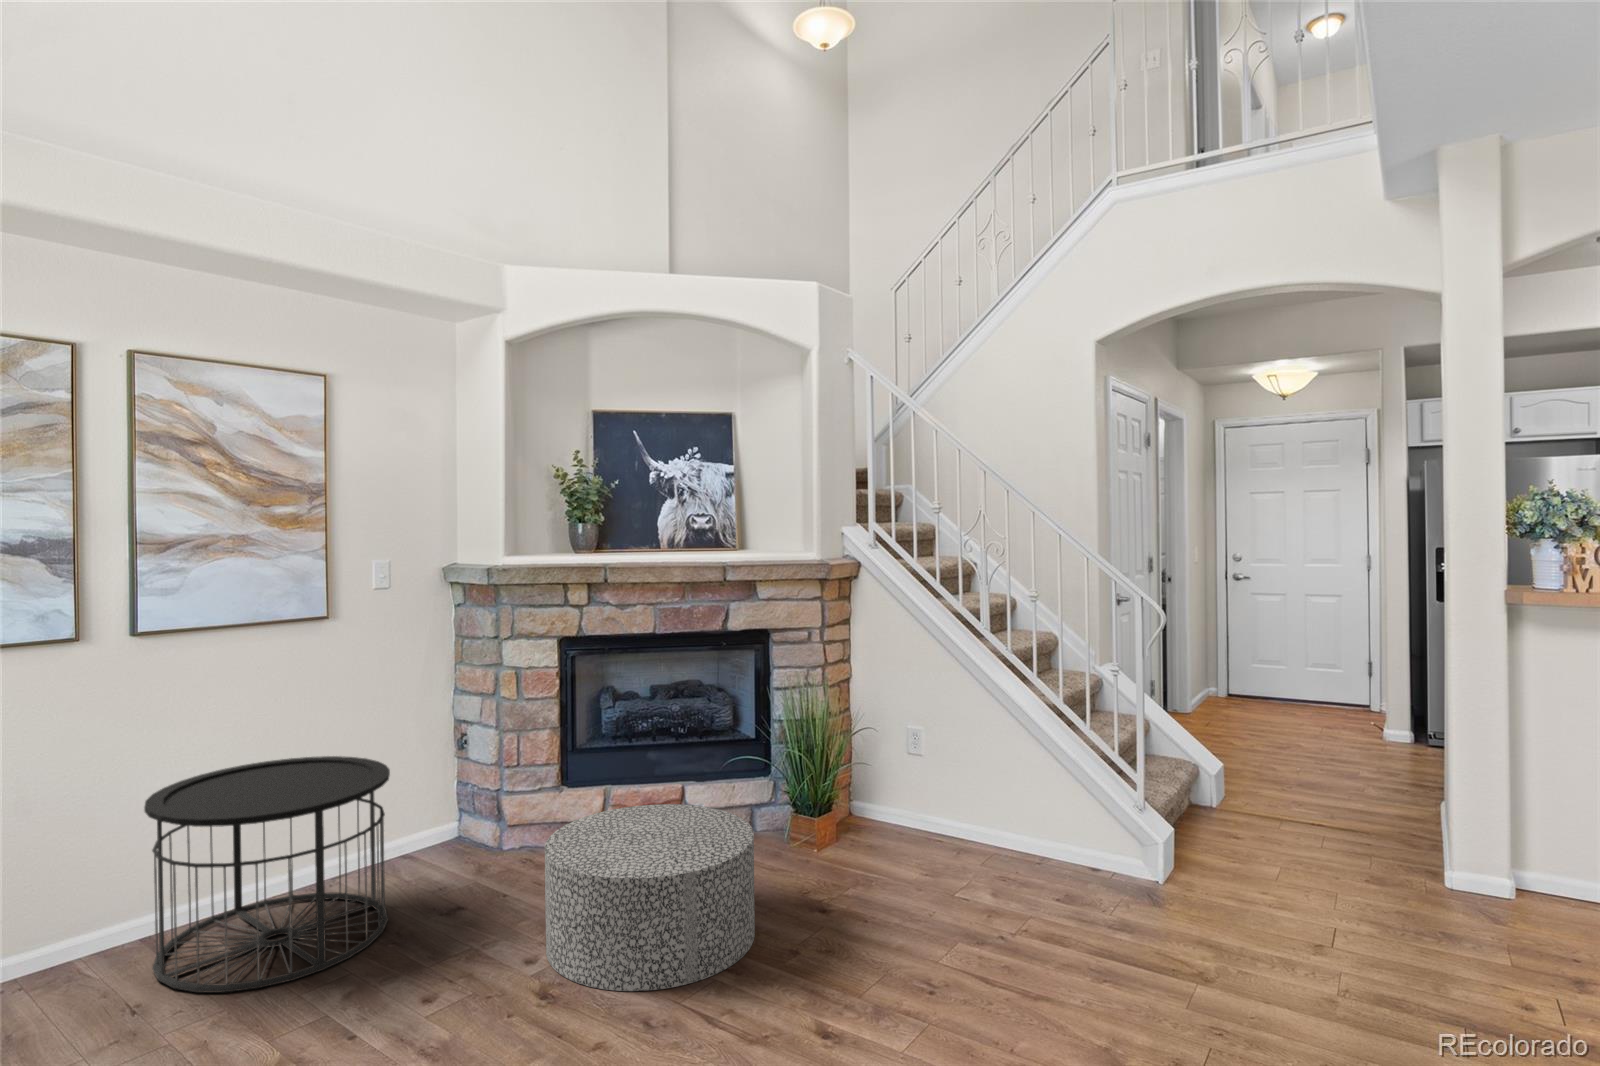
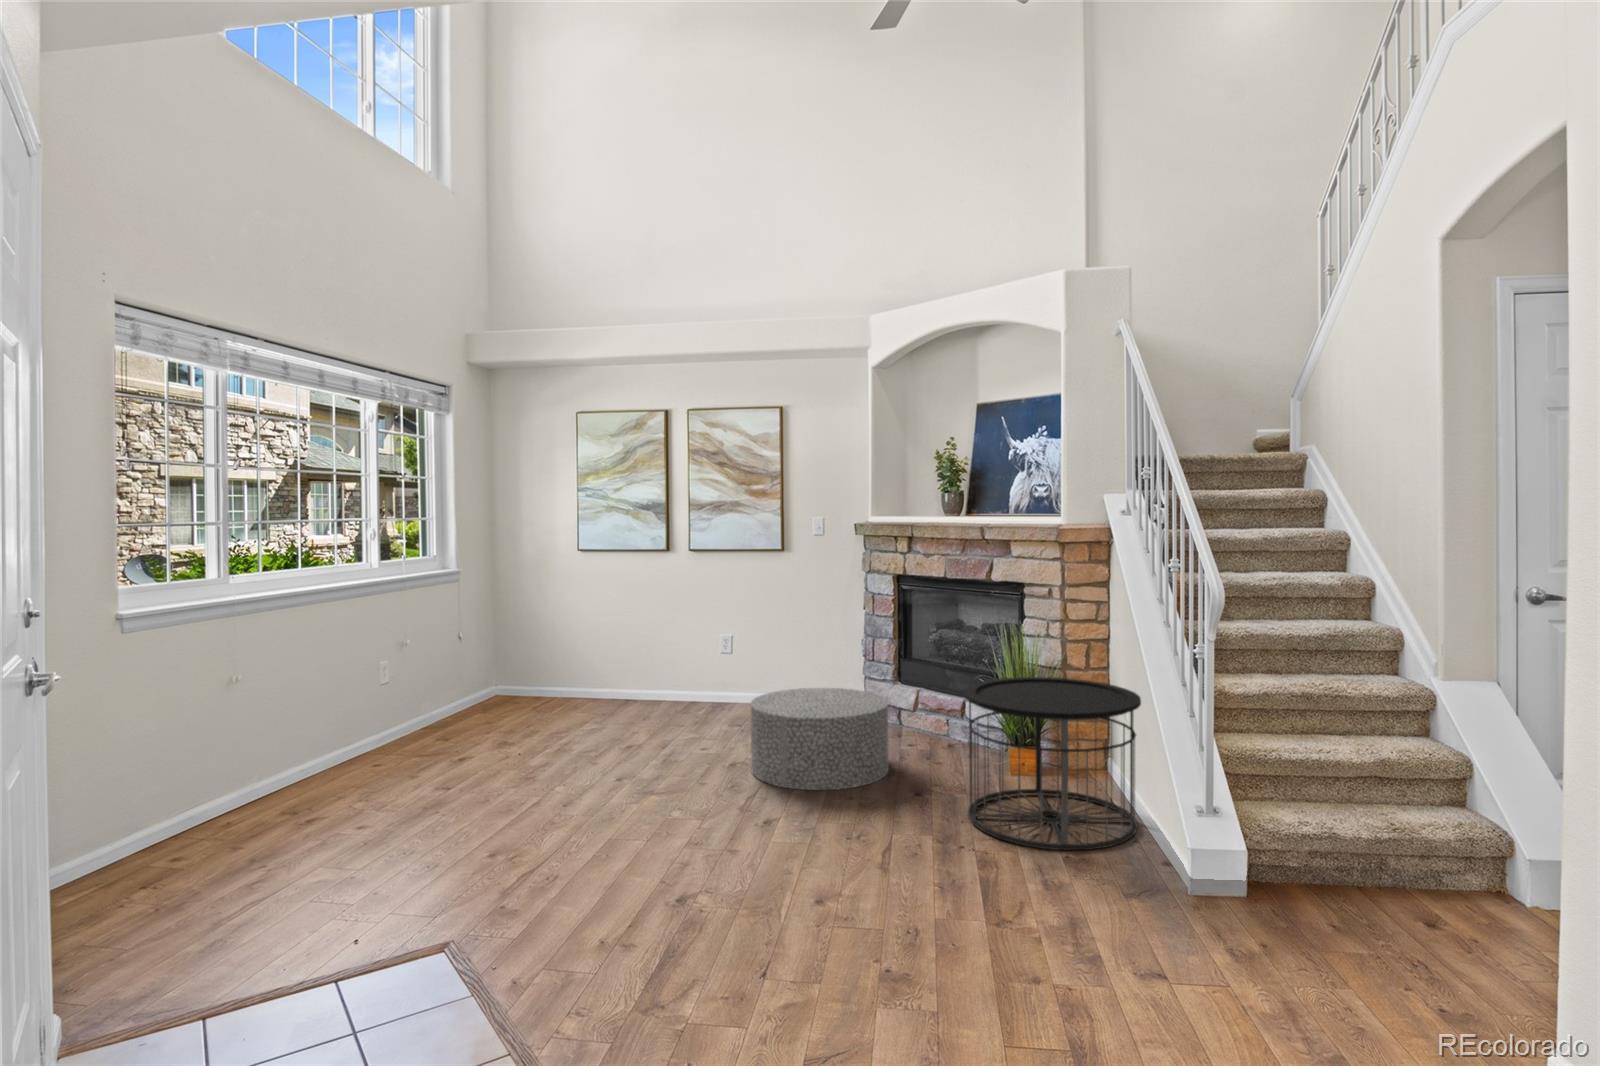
side table: present [144,756,390,992] -> present [964,677,1141,850]

